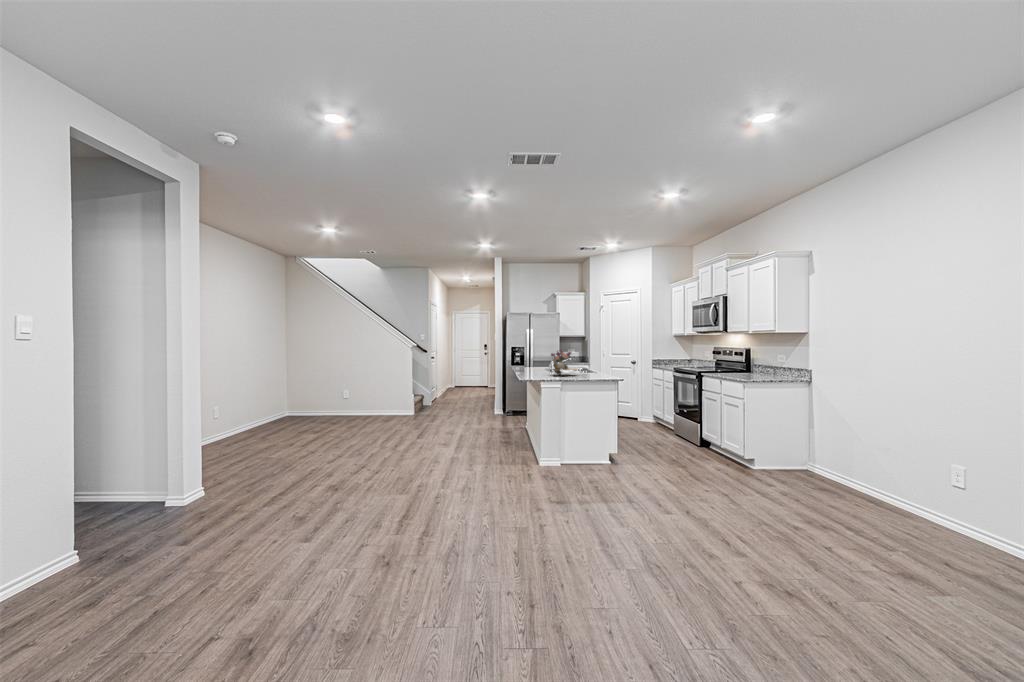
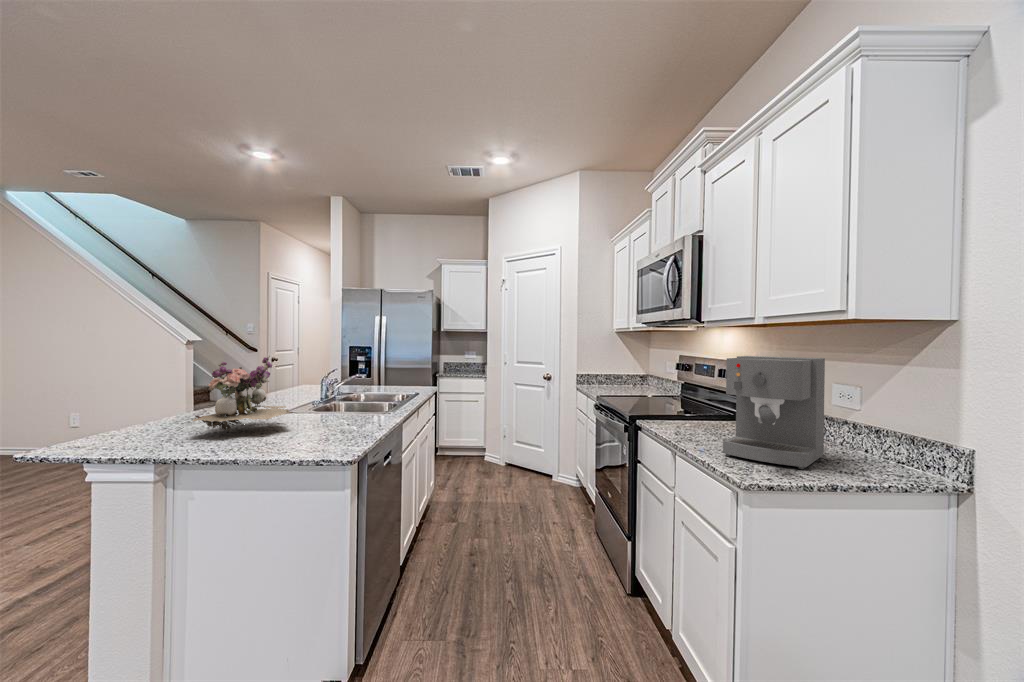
coffee maker: none [740,345,773,378] -> present [723,356,825,469]

